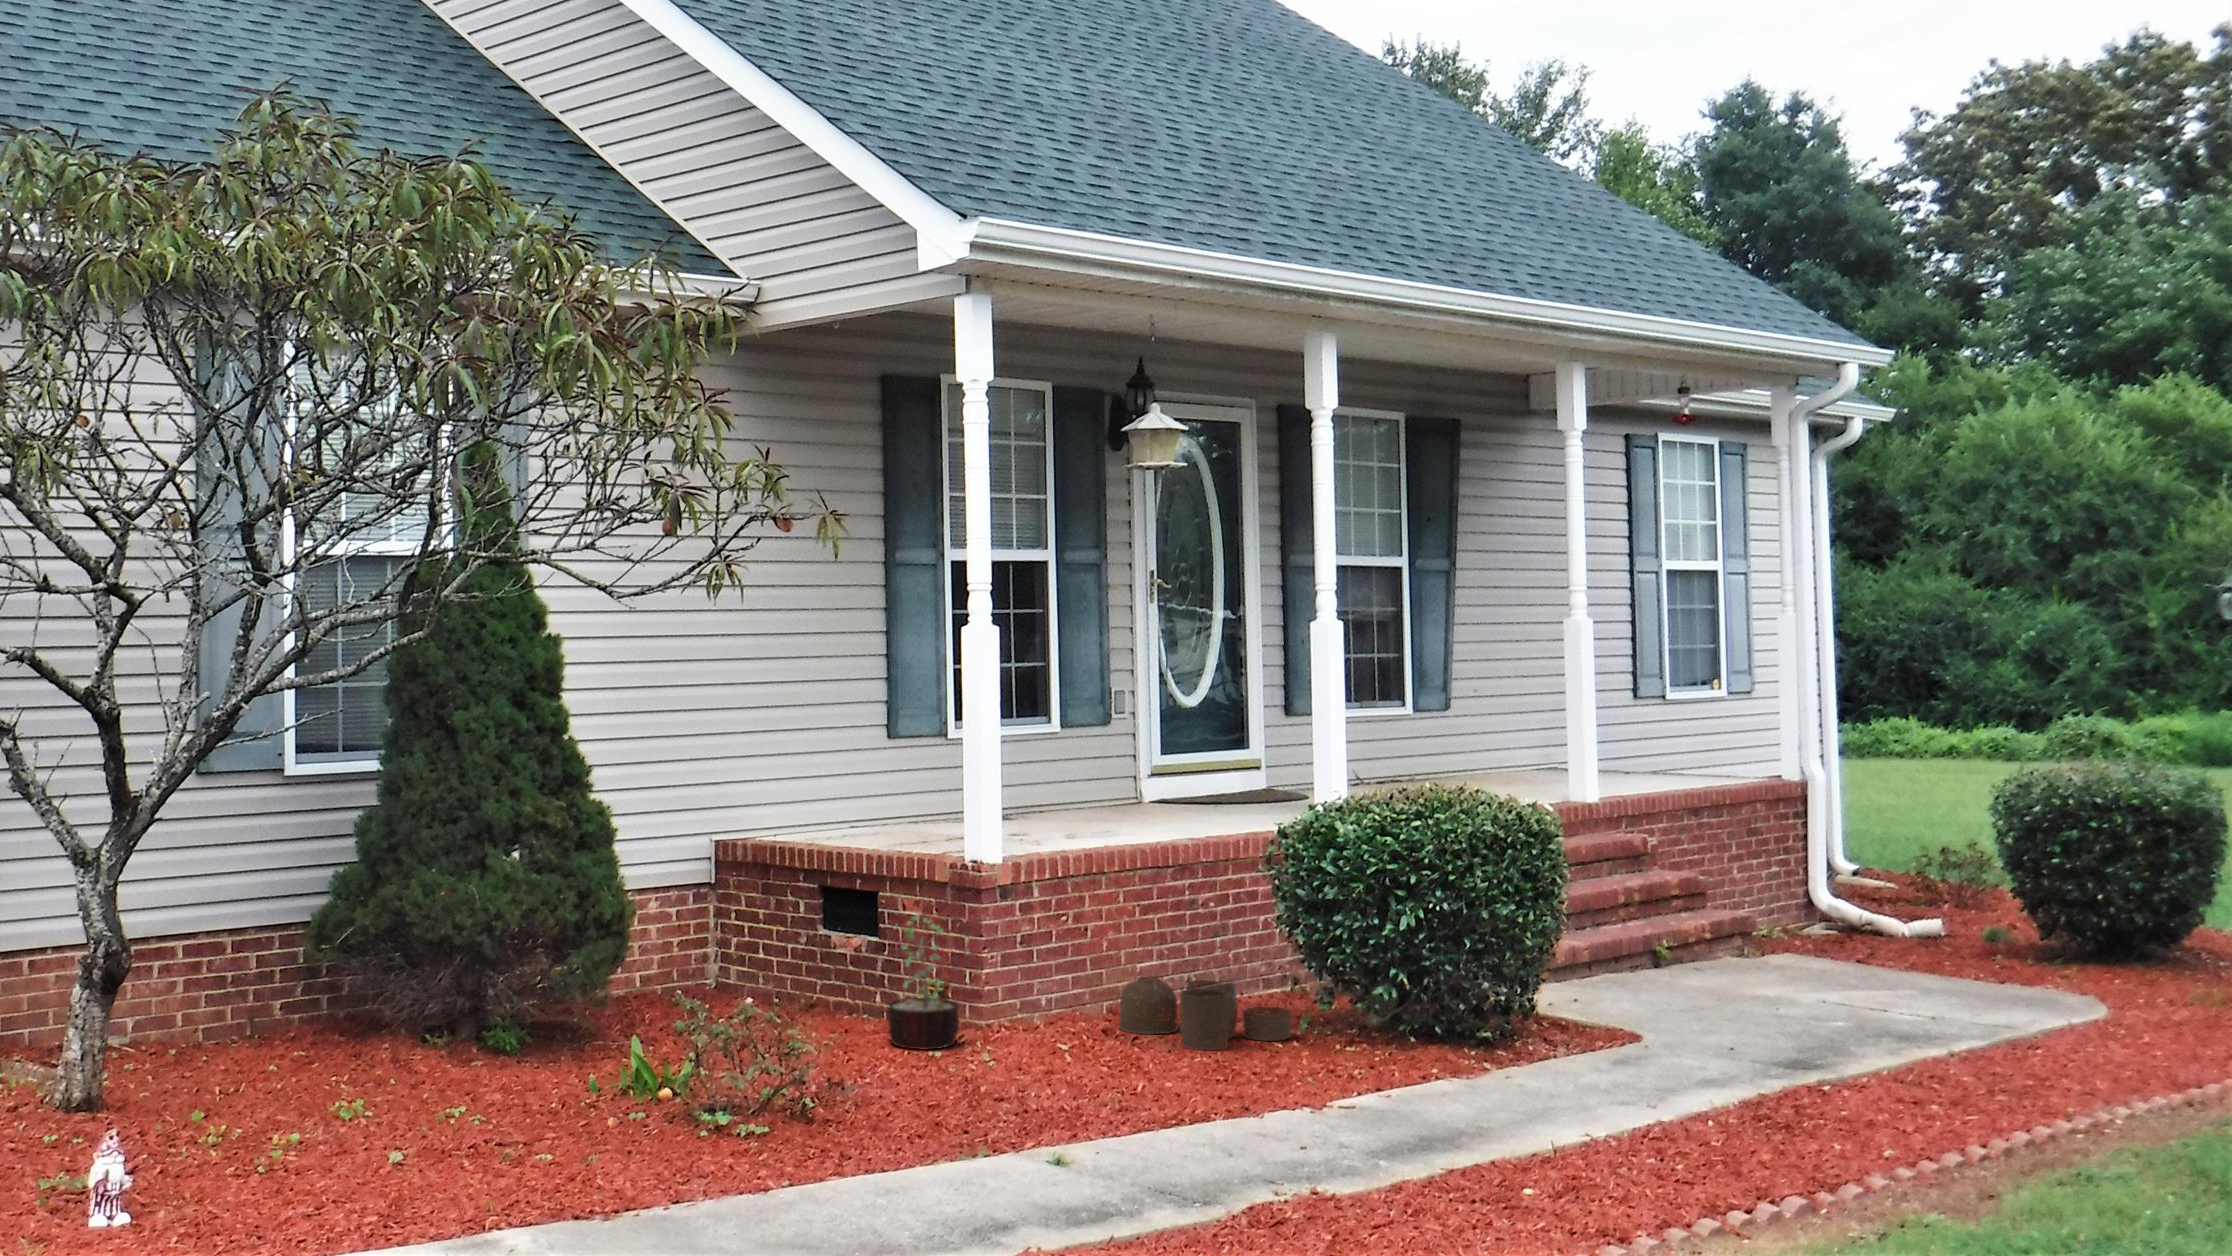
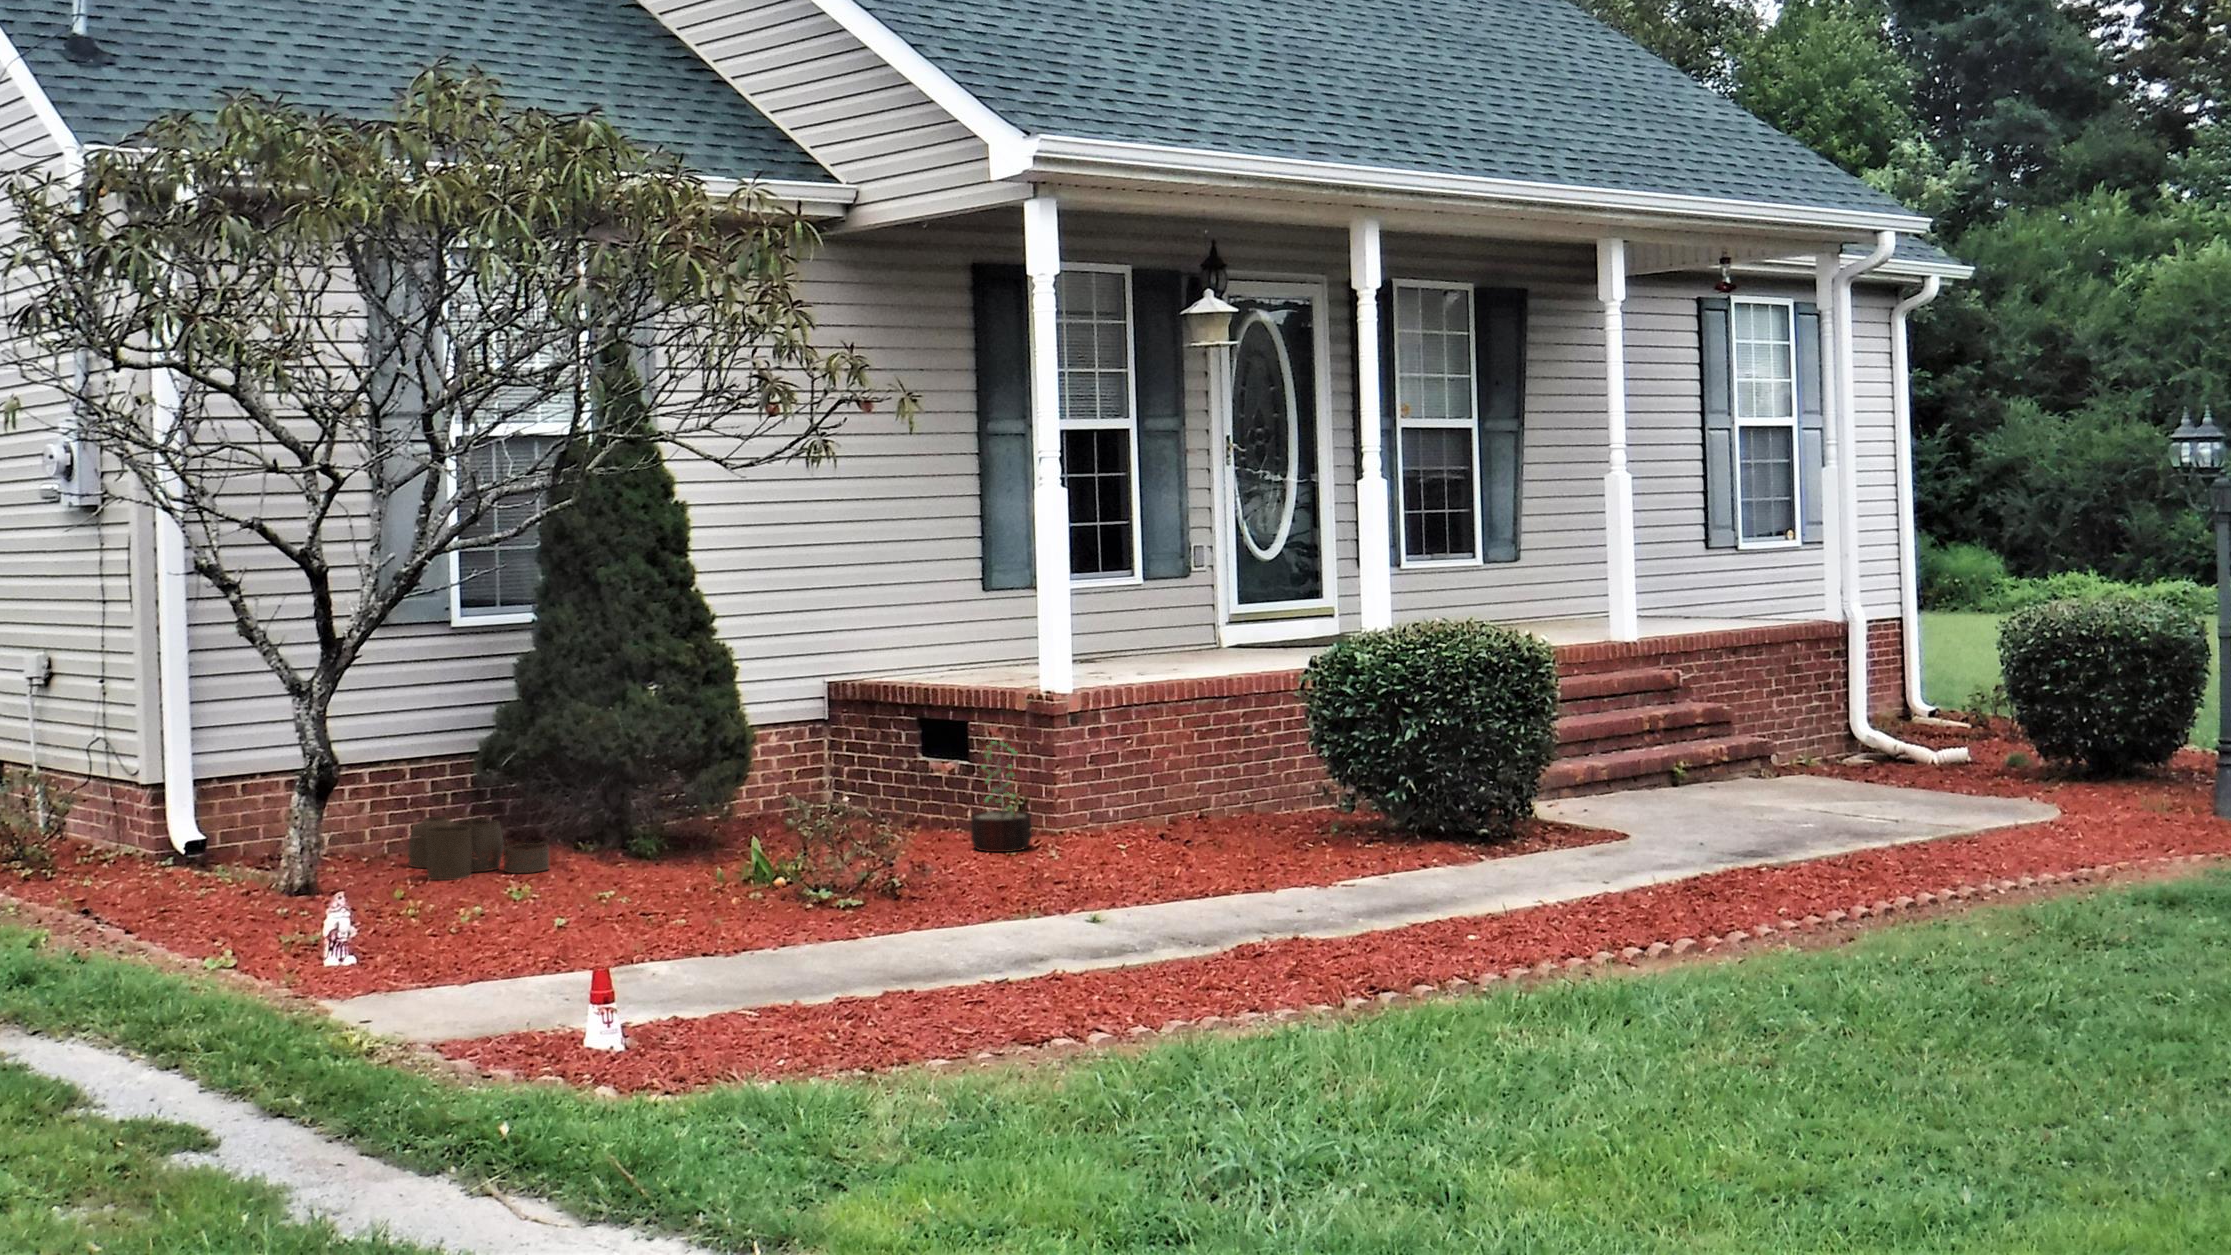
woven basket: present [1119,975,1291,1050] -> present [408,812,549,880]

